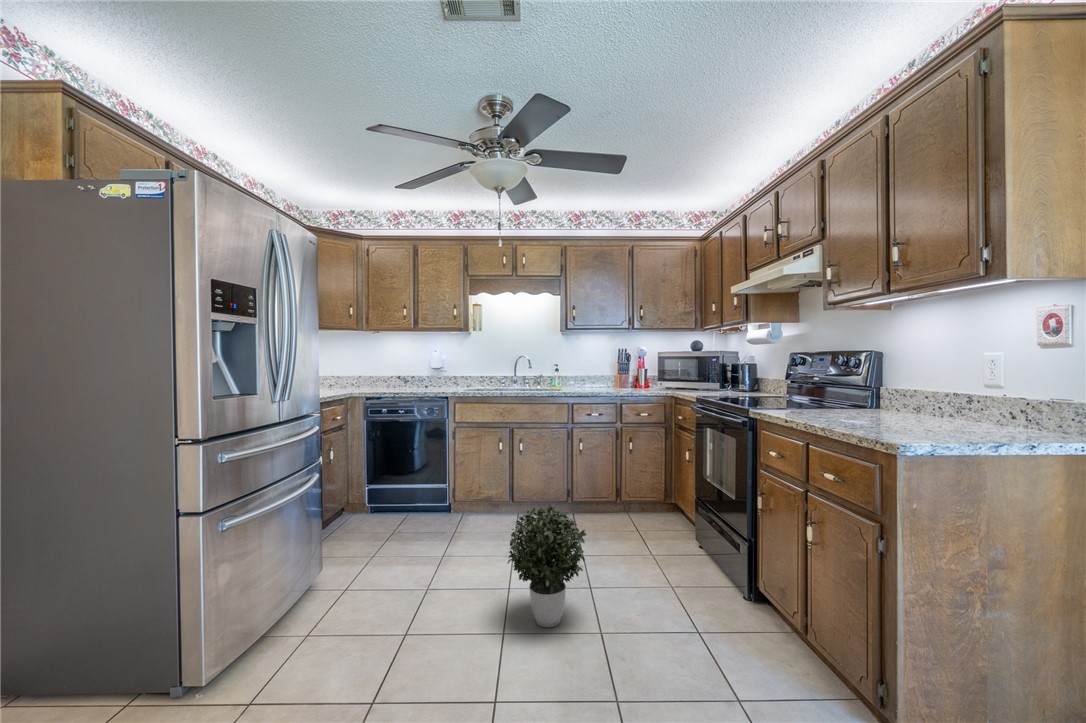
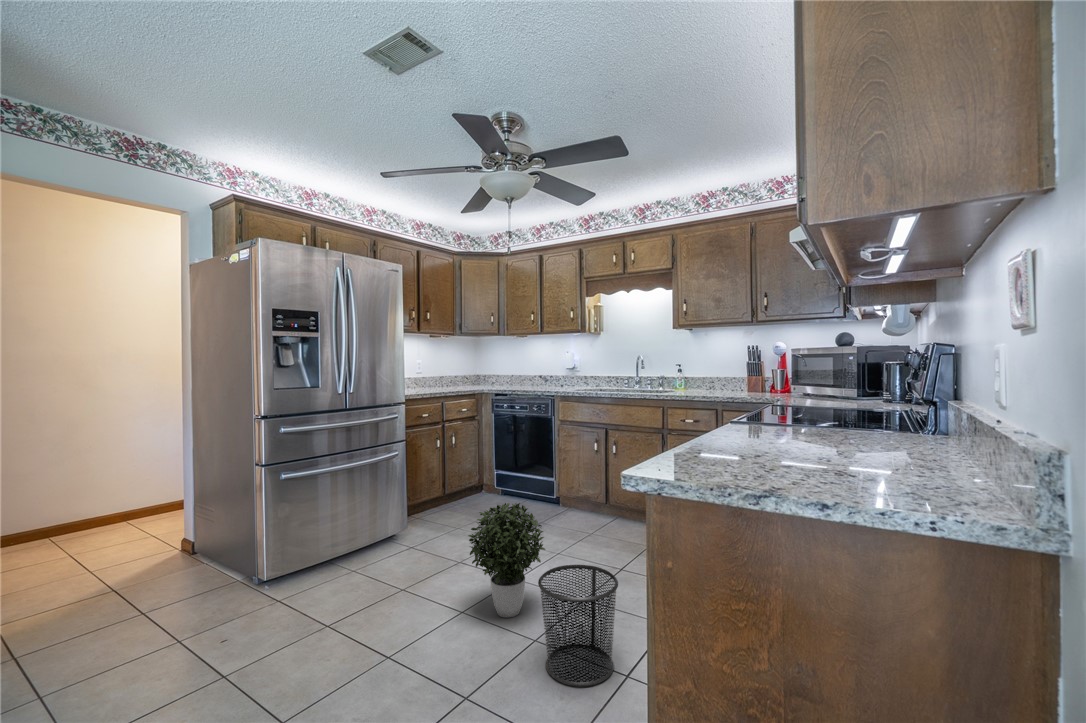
waste bin: none [628,549,706,661] -> present [538,564,618,686]

